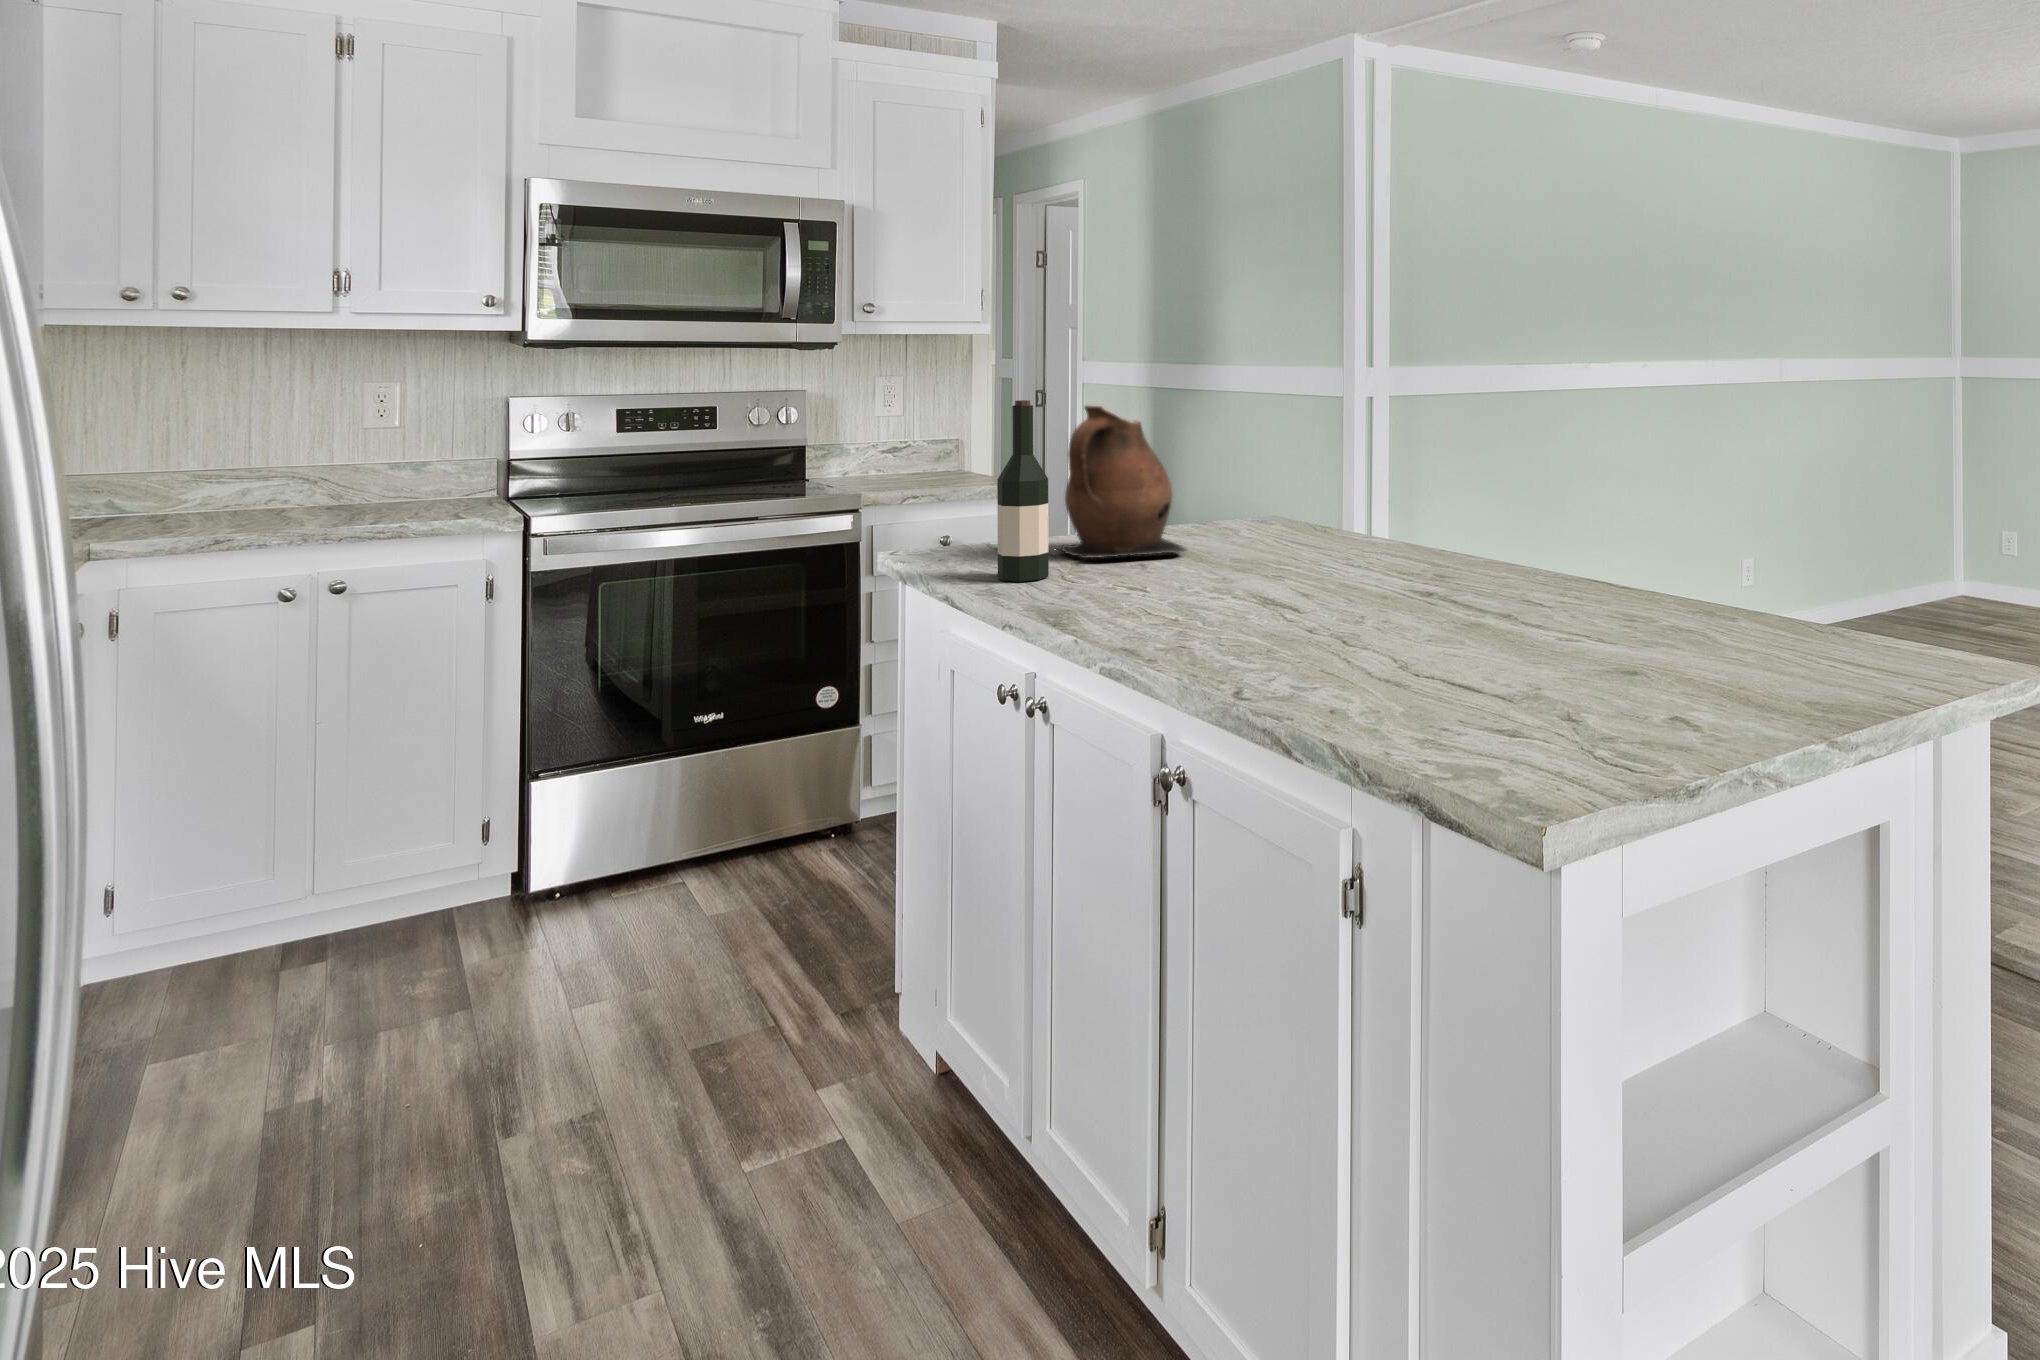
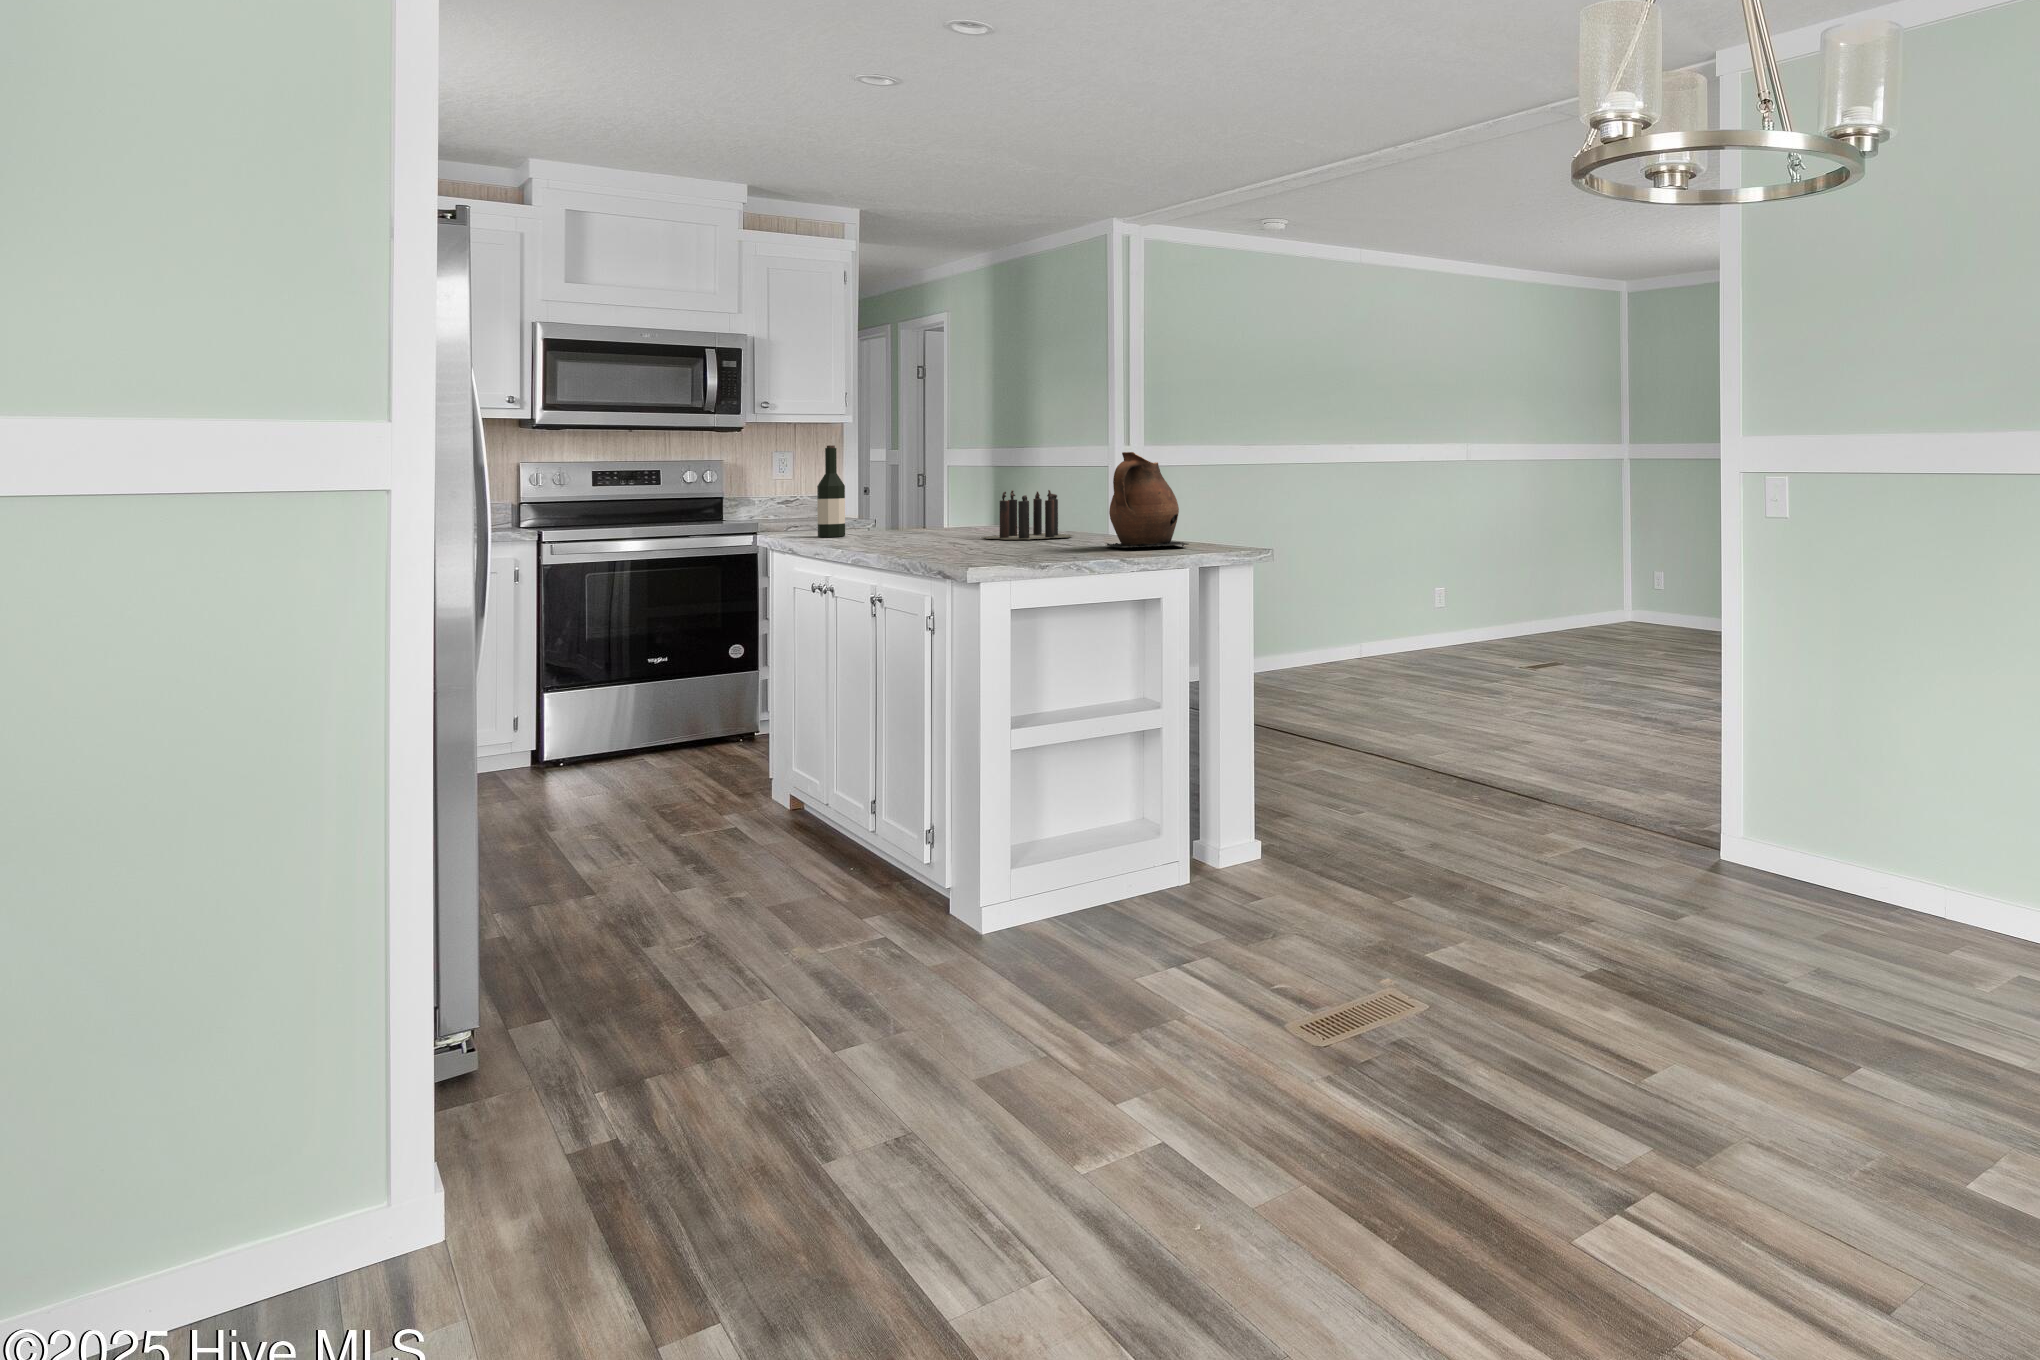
ceramic pitcher: present [1061,405,1186,558] -> present [1107,452,1189,548]
candle: none [1325,495,1540,610] -> present [985,490,1072,539]

